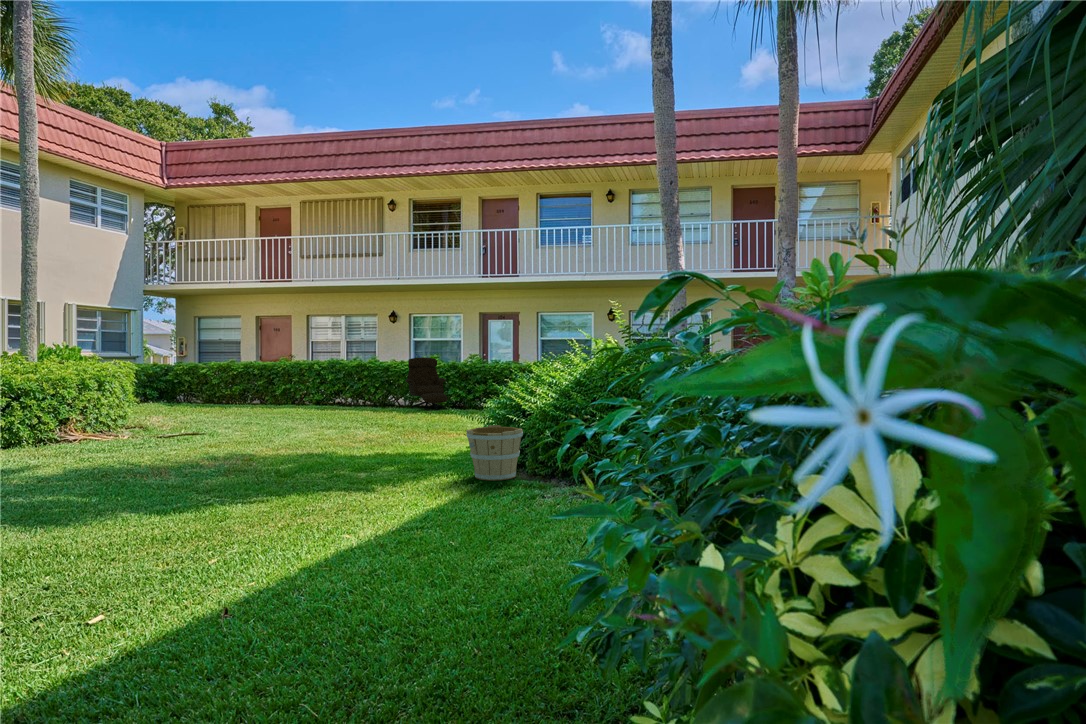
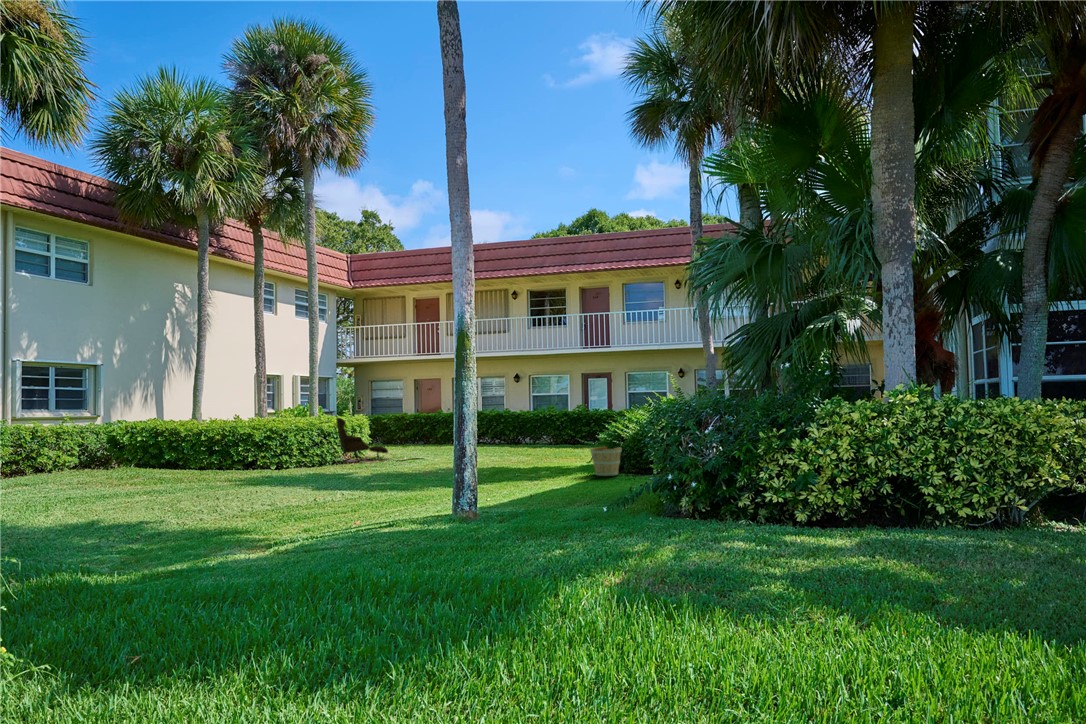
lounge chair: present [405,357,448,410] -> present [336,418,388,462]

